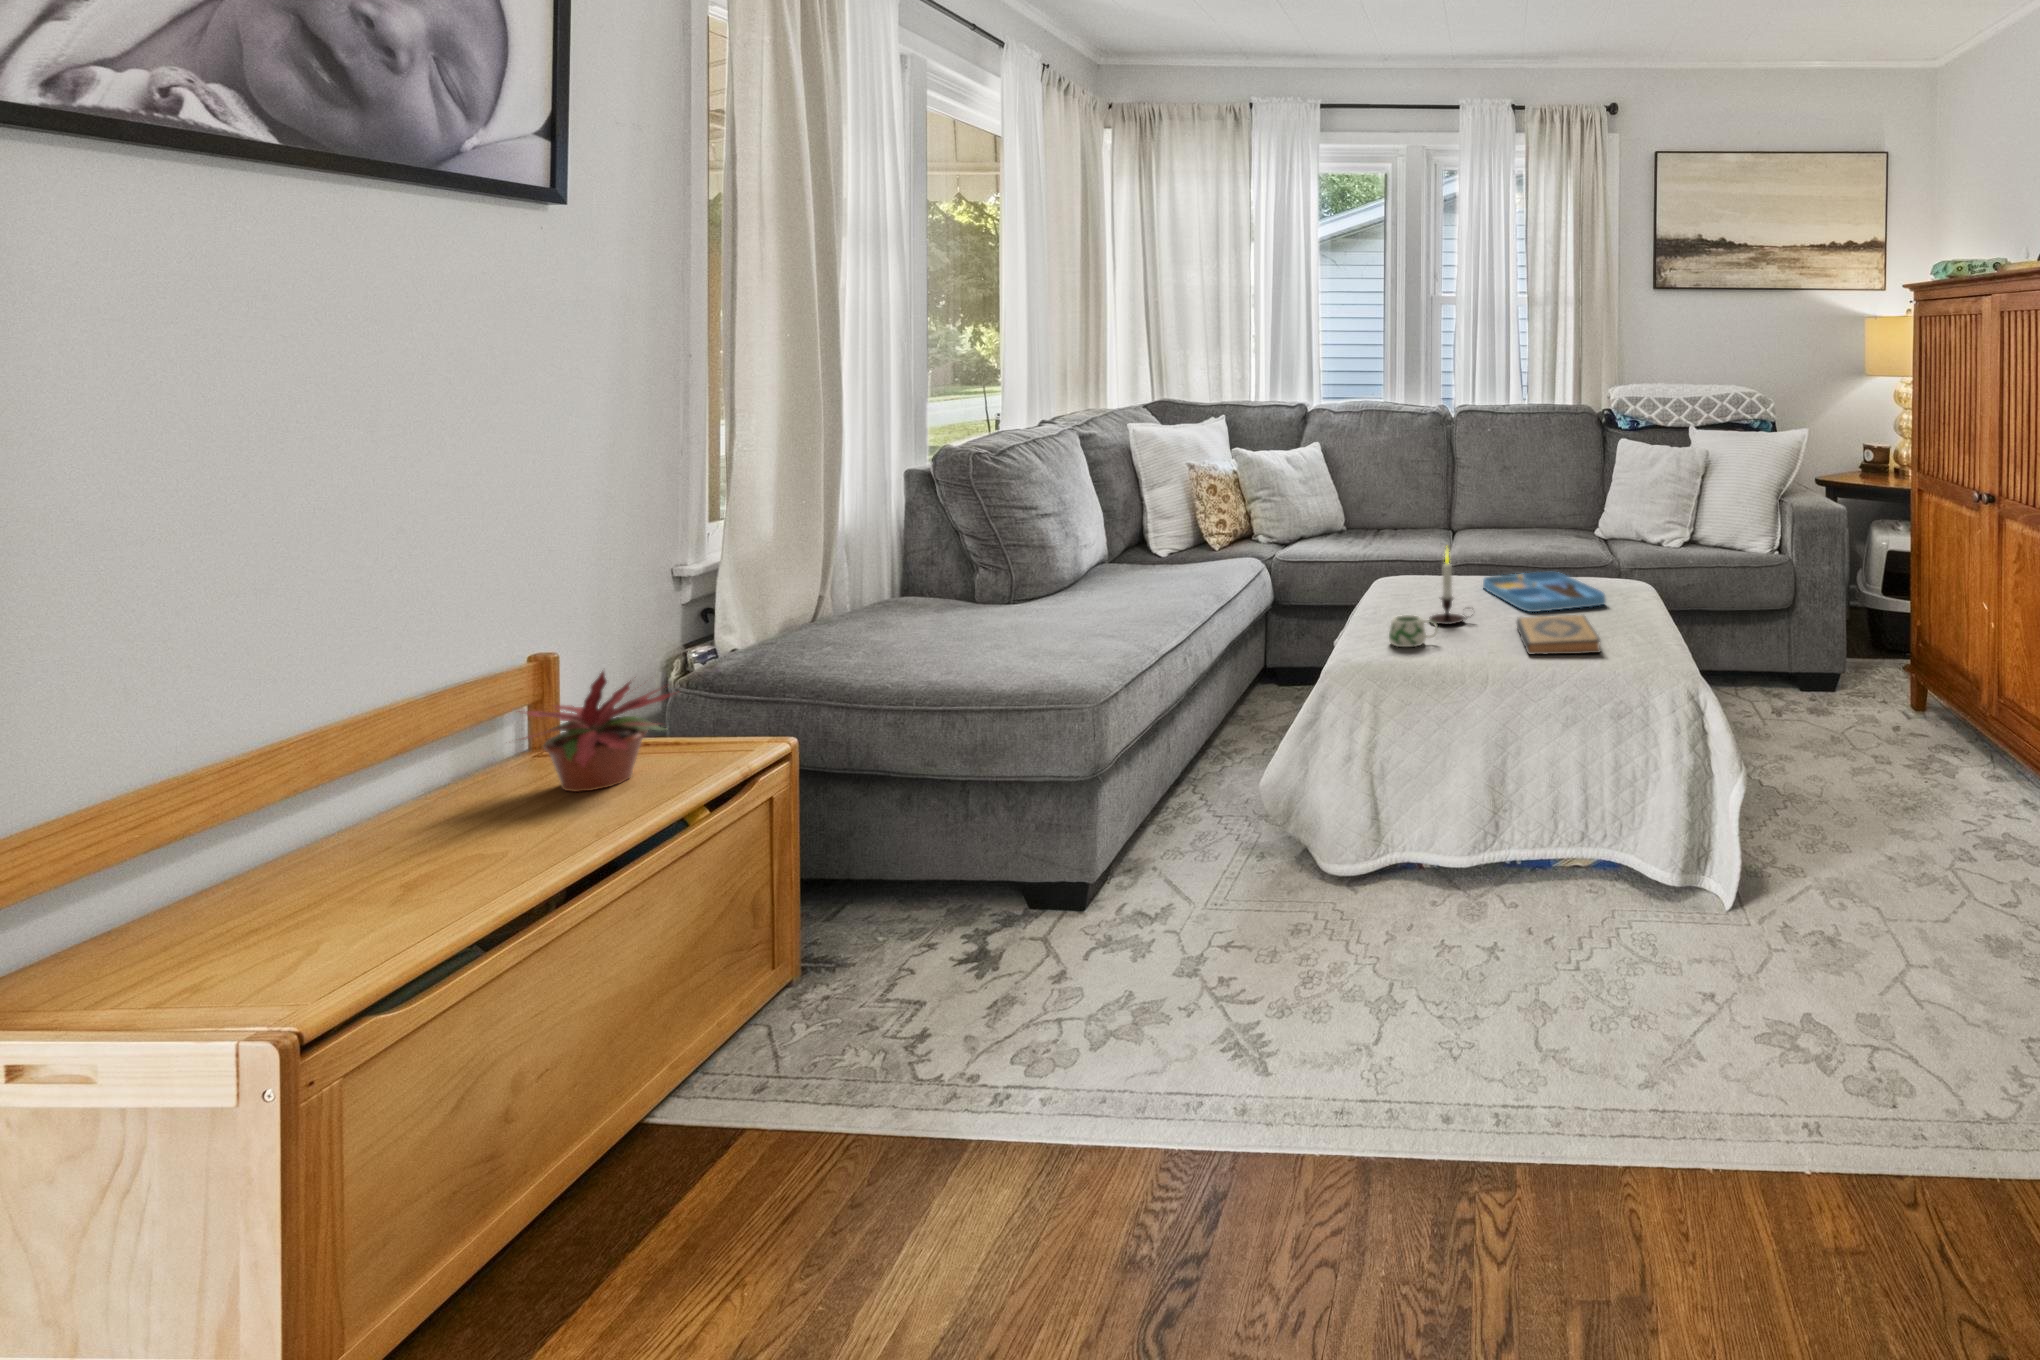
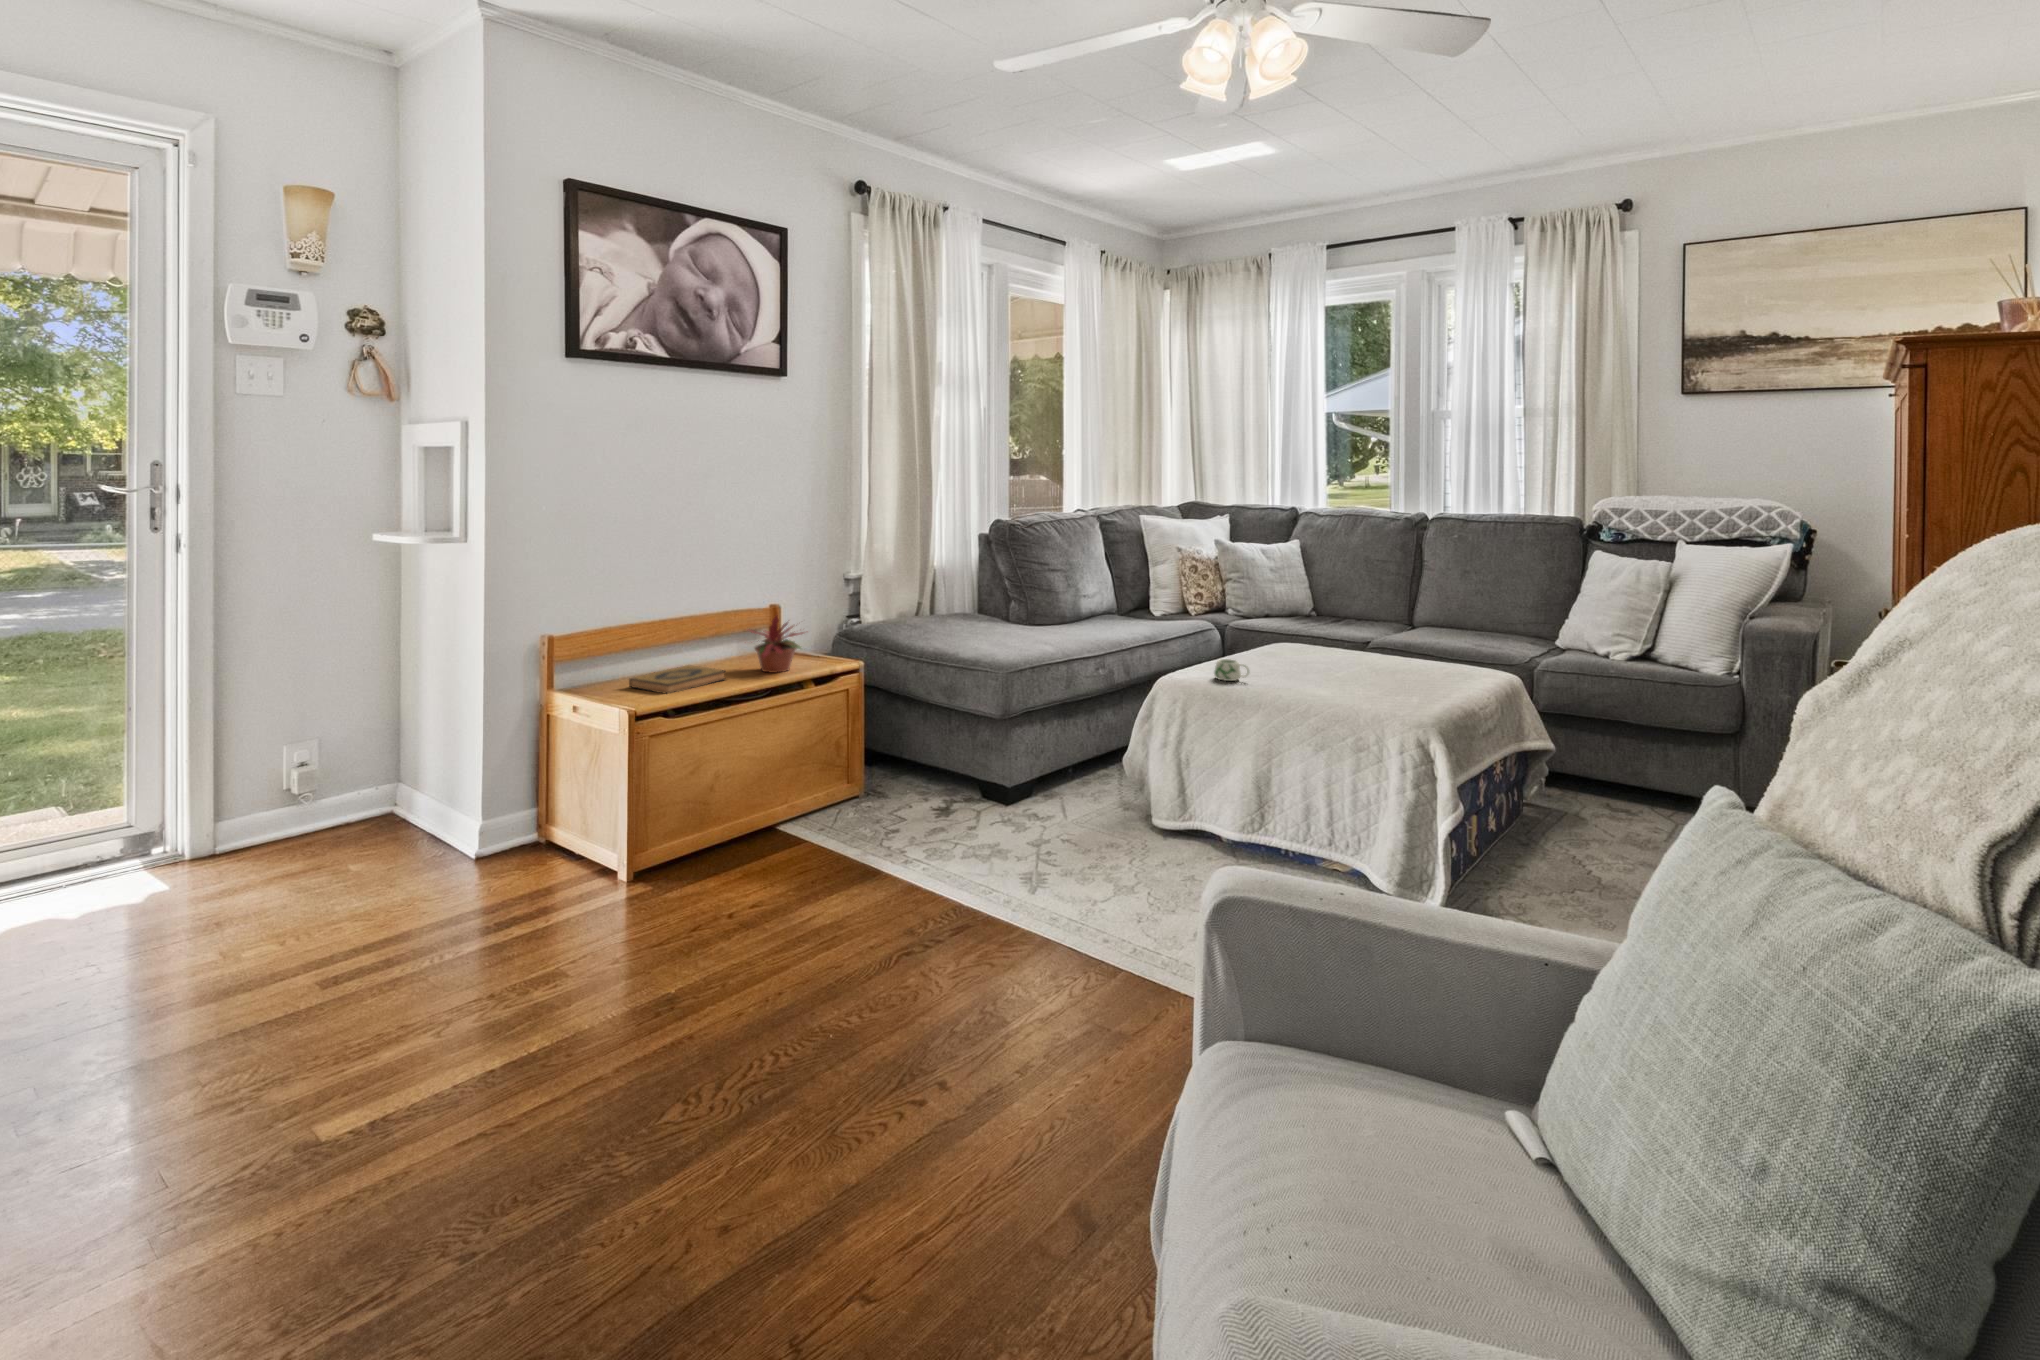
candle: present [1430,550,1472,624] -> none [1262,616,1295,674]
tray: present [1483,572,1606,612] -> none [1337,650,1416,681]
hardback book: present [1517,615,1600,655] -> present [629,665,725,694]

